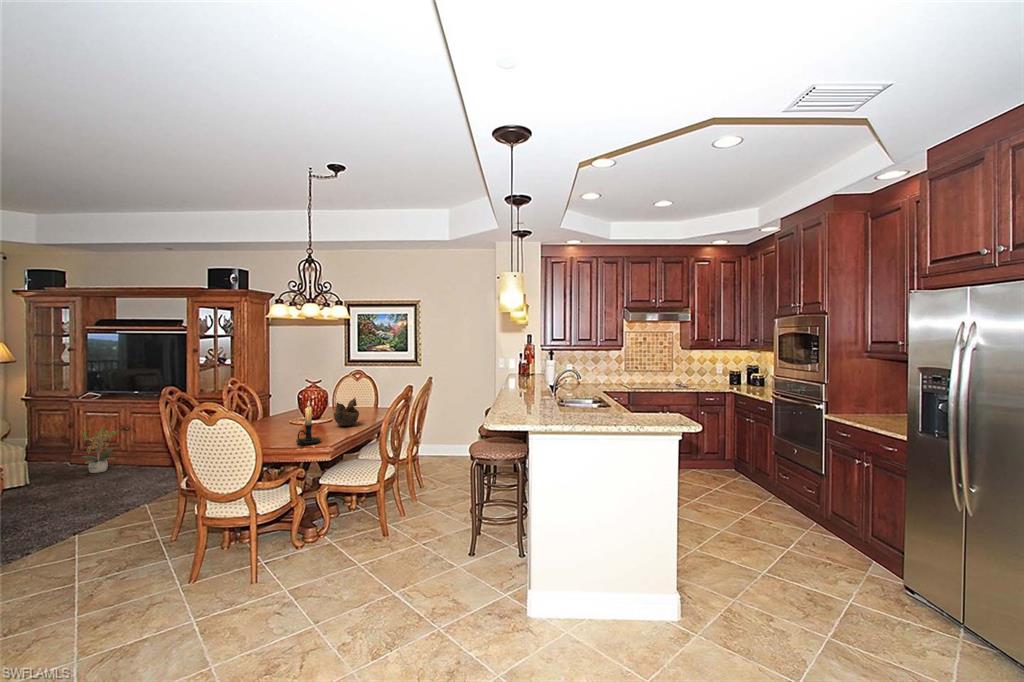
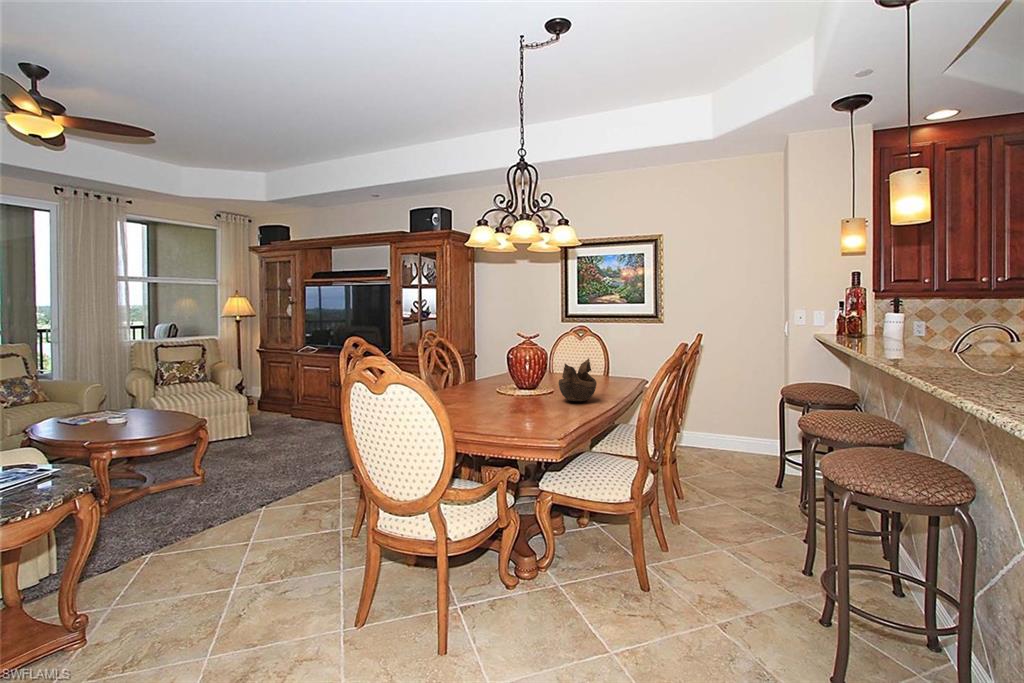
candle holder: present [296,401,321,445] -> none [506,356,544,431]
potted plant: present [79,427,119,473] -> none [298,383,334,431]

